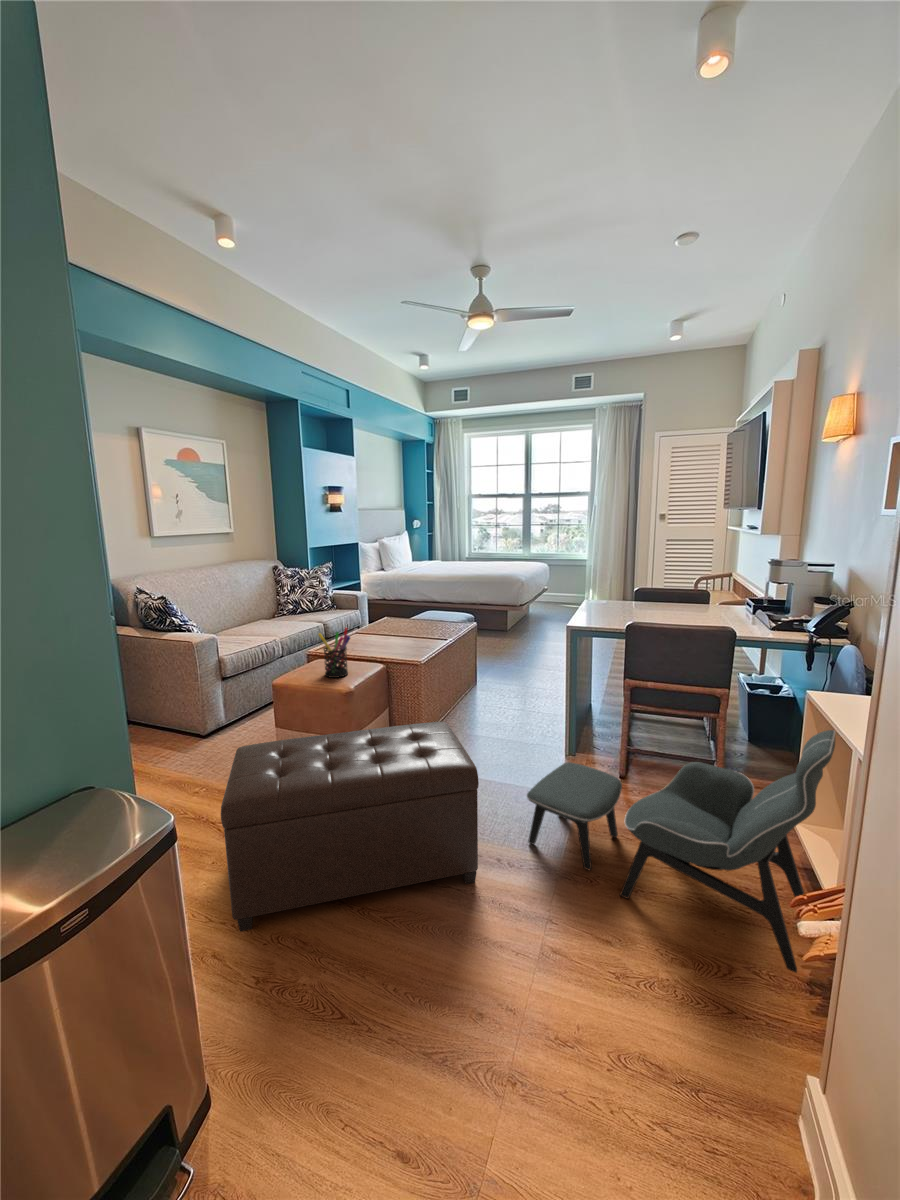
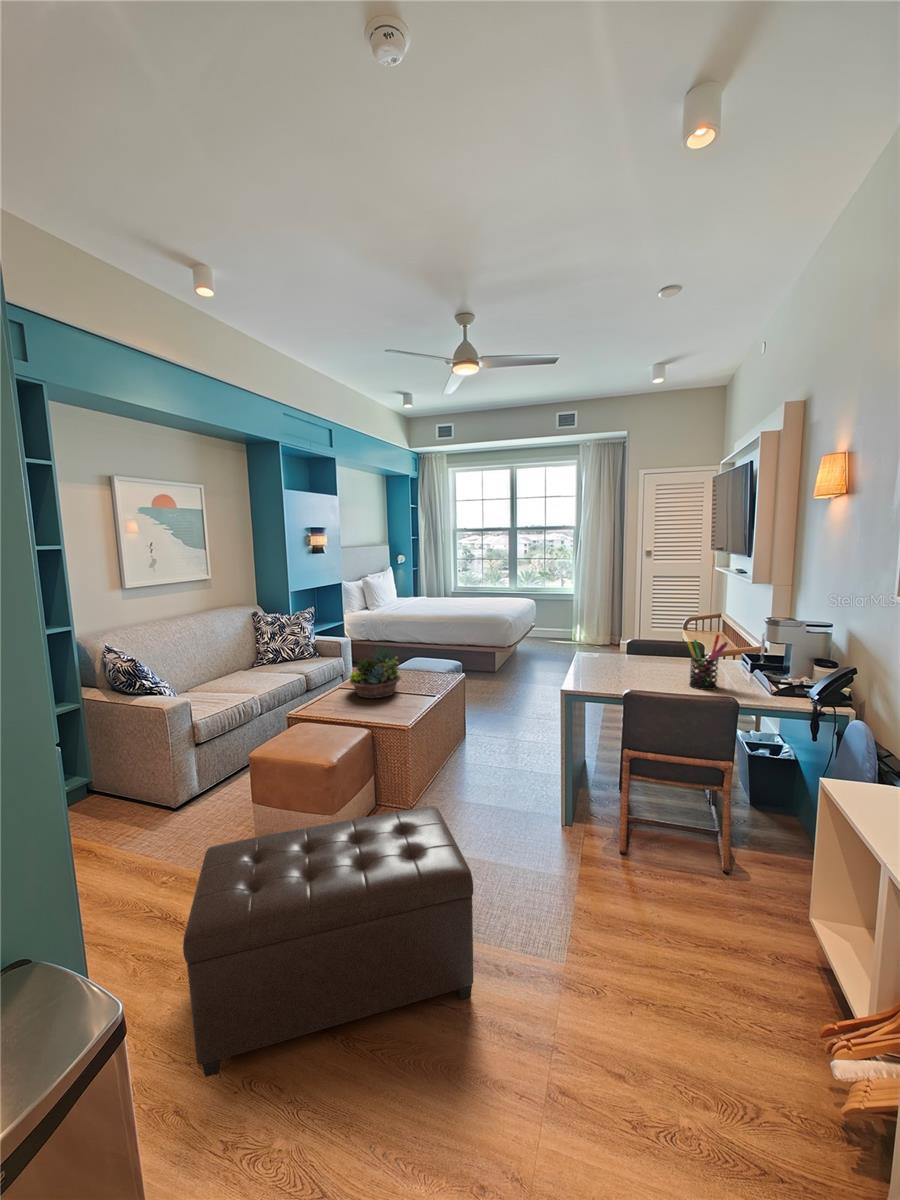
succulent planter: none [365,592,415,641] -> present [350,648,401,698]
pen holder: present [318,628,350,678] -> present [687,635,728,690]
lounge chair: present [527,730,835,973] -> none [524,835,862,1116]

